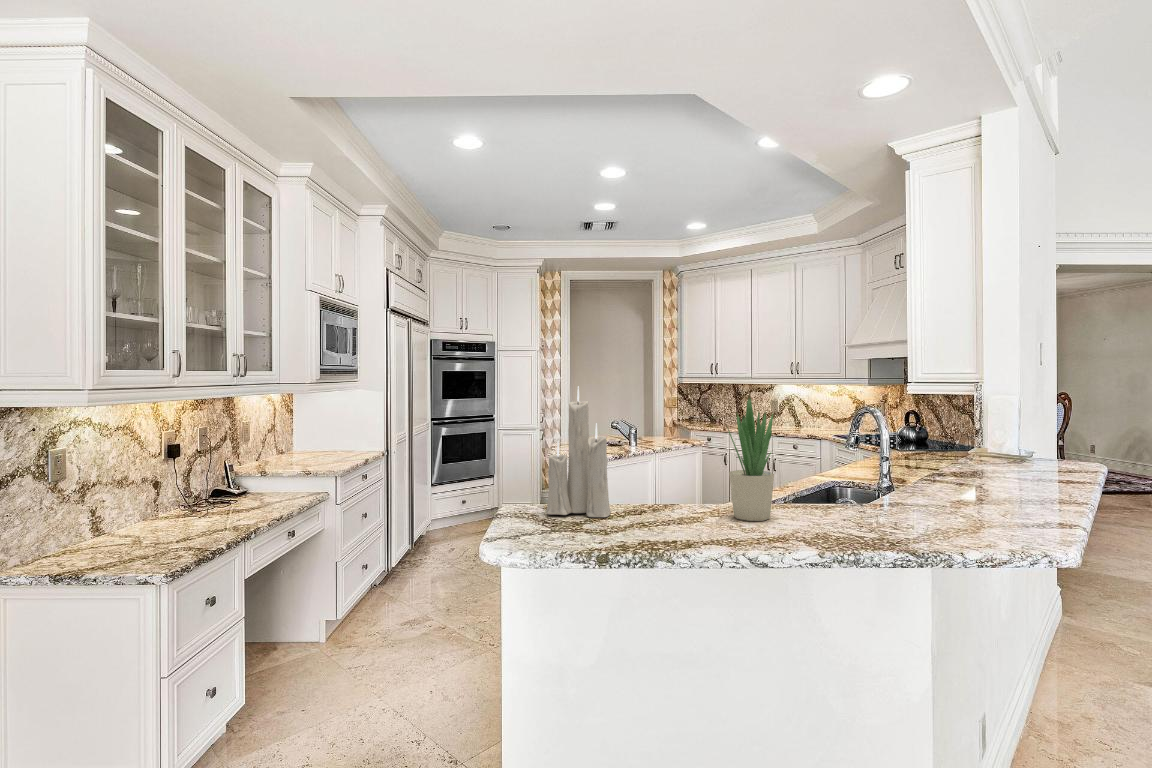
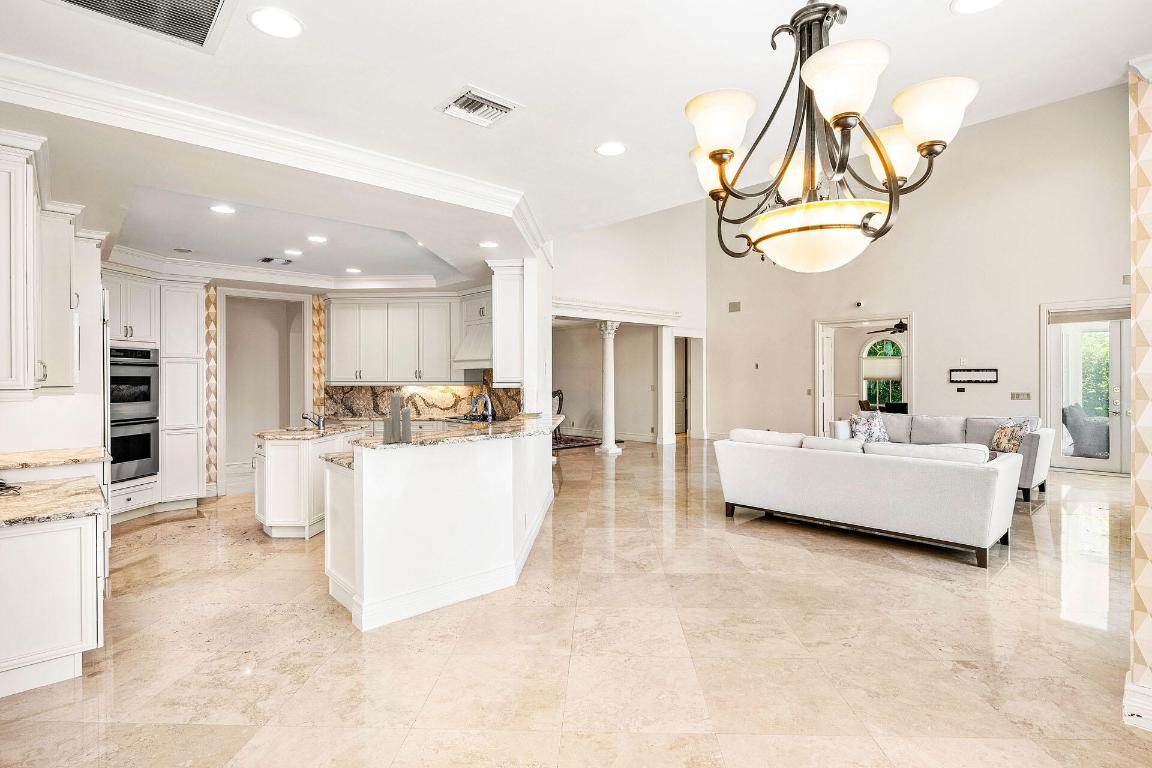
potted plant: present [727,394,774,521] -> none [457,388,476,437]

